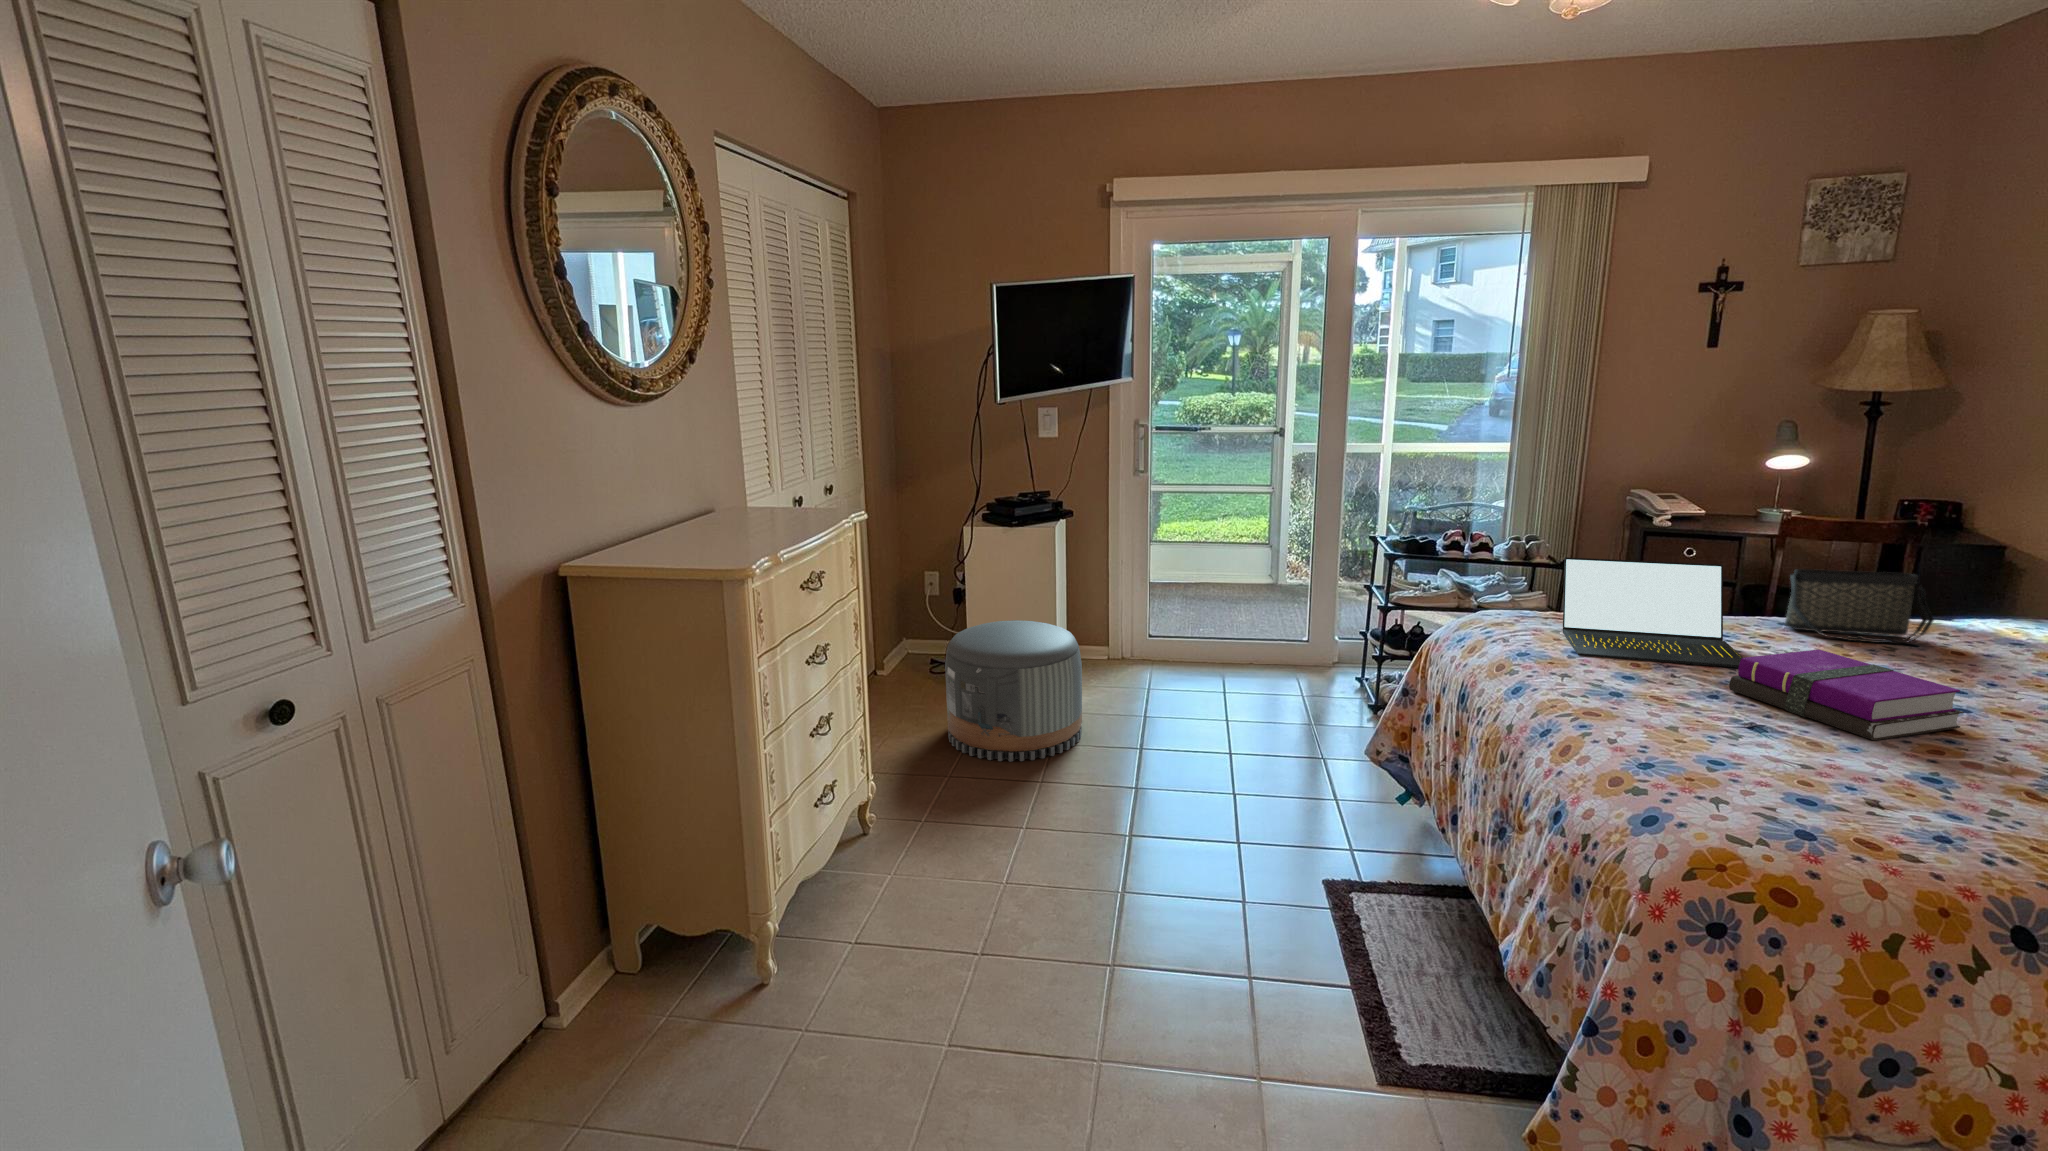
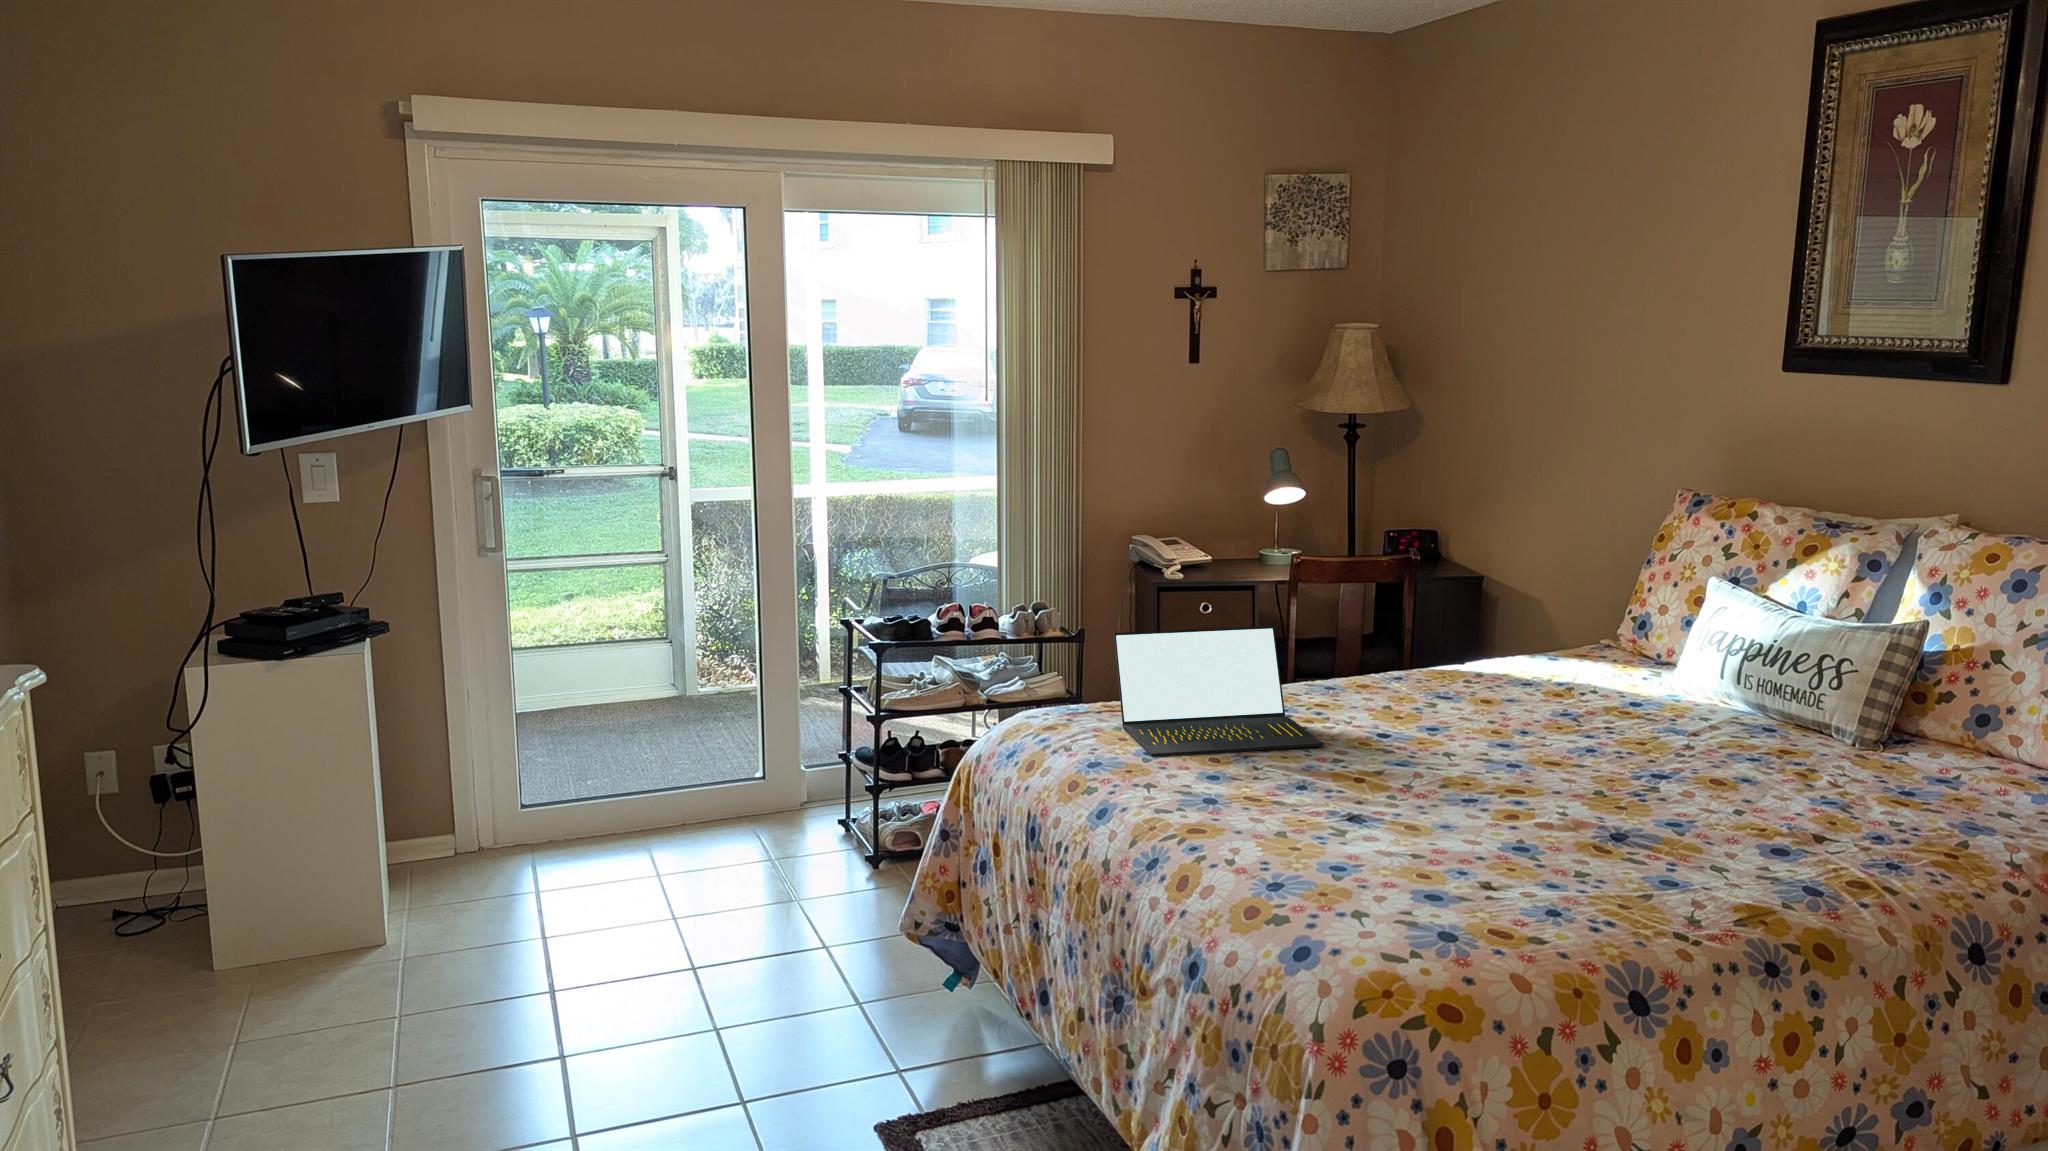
handbag: present [1785,569,1934,643] -> none [1331,618,1459,699]
pouf: present [945,620,1082,761] -> none [169,813,440,1071]
notebook: present [1729,649,1964,740] -> none [1314,716,1518,812]

